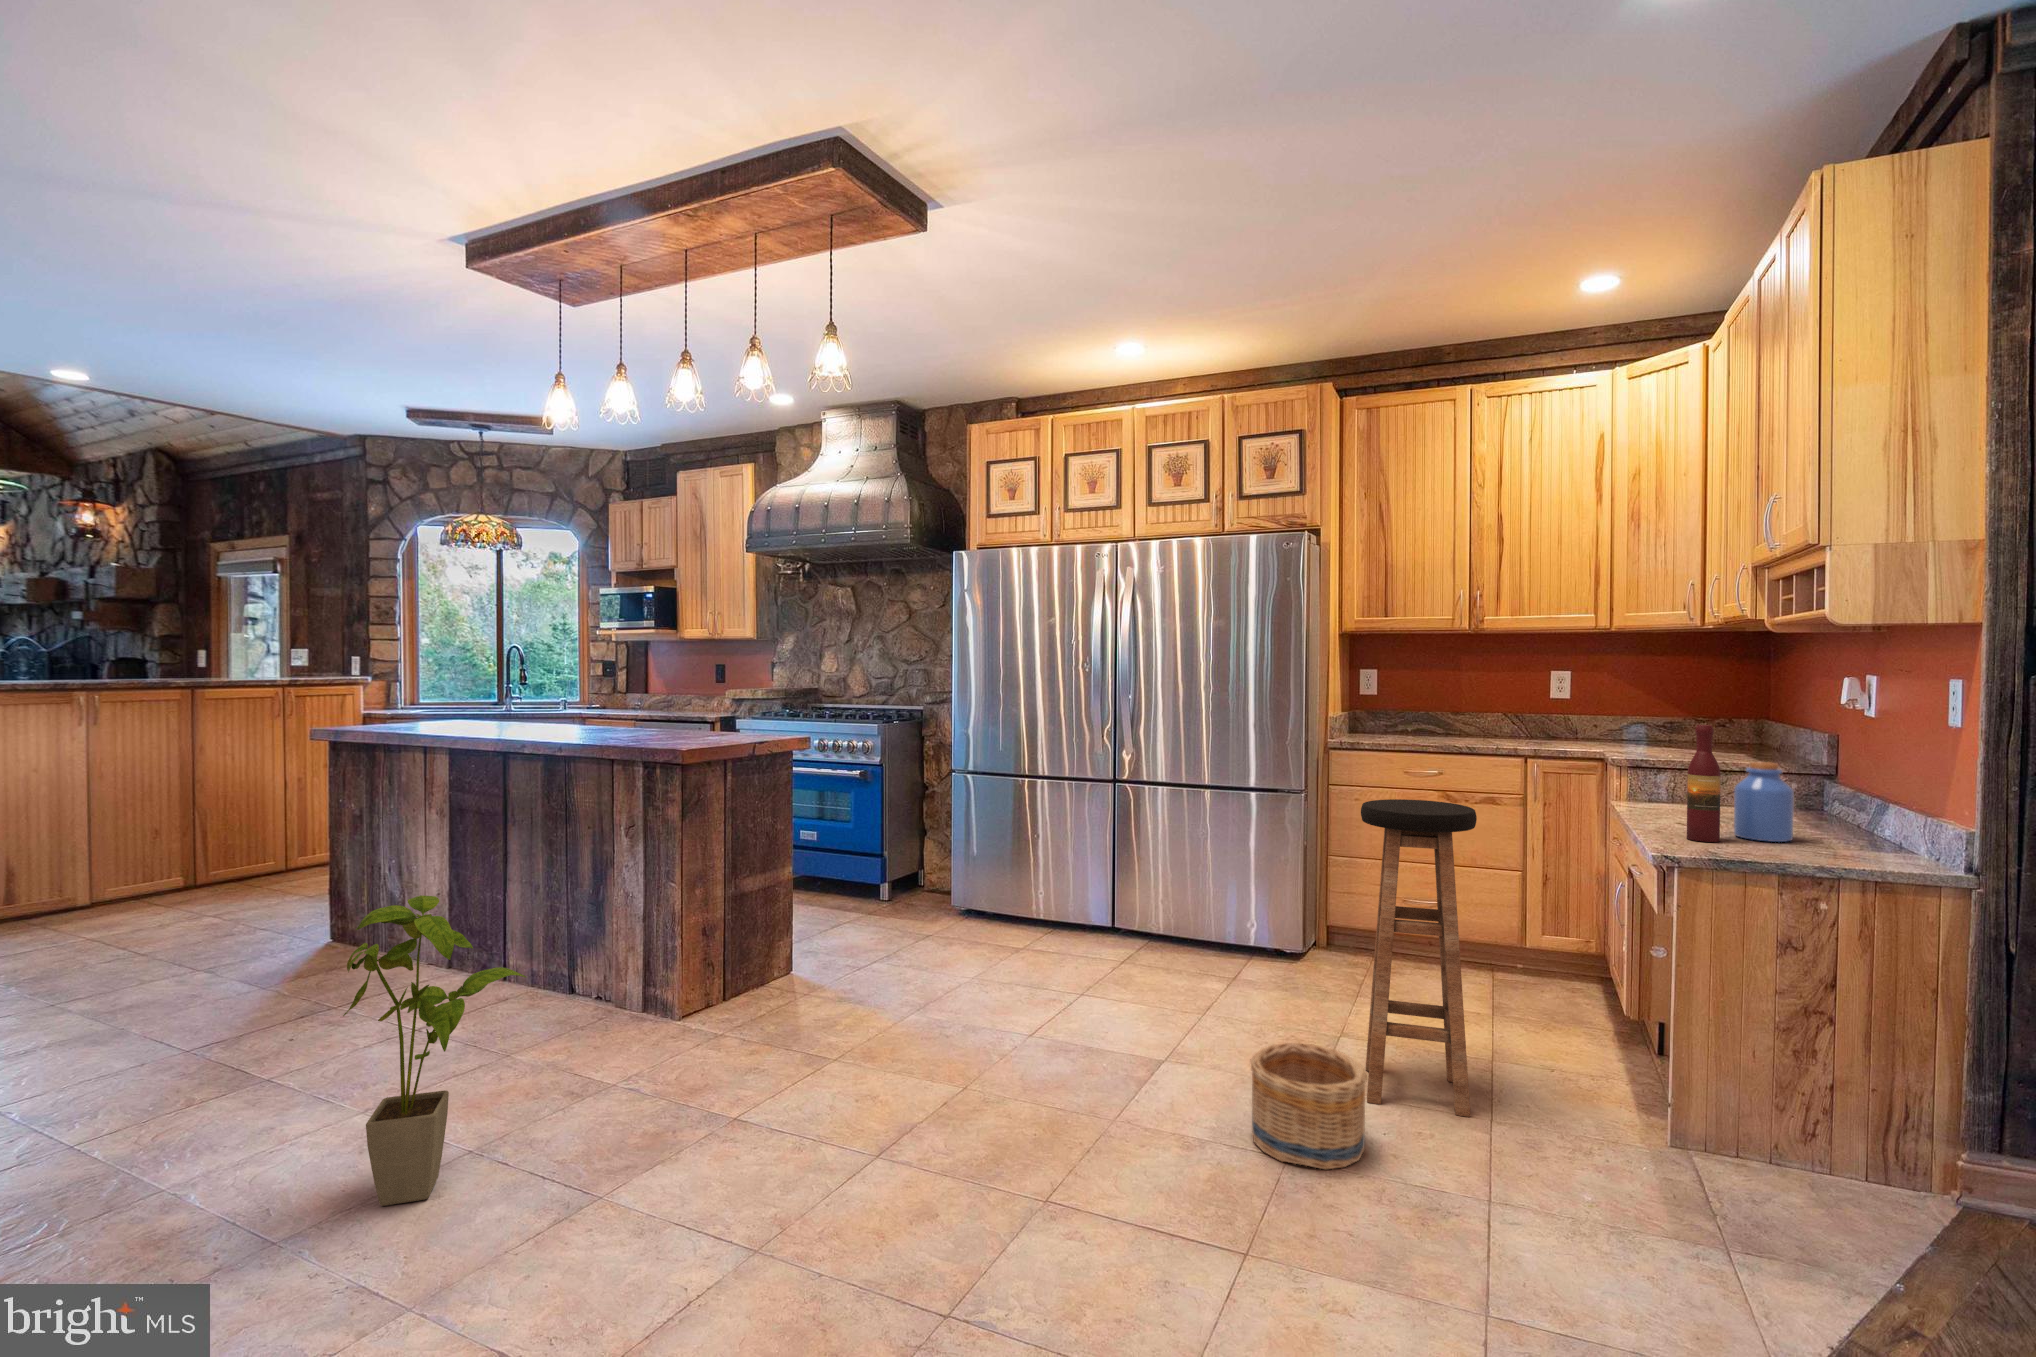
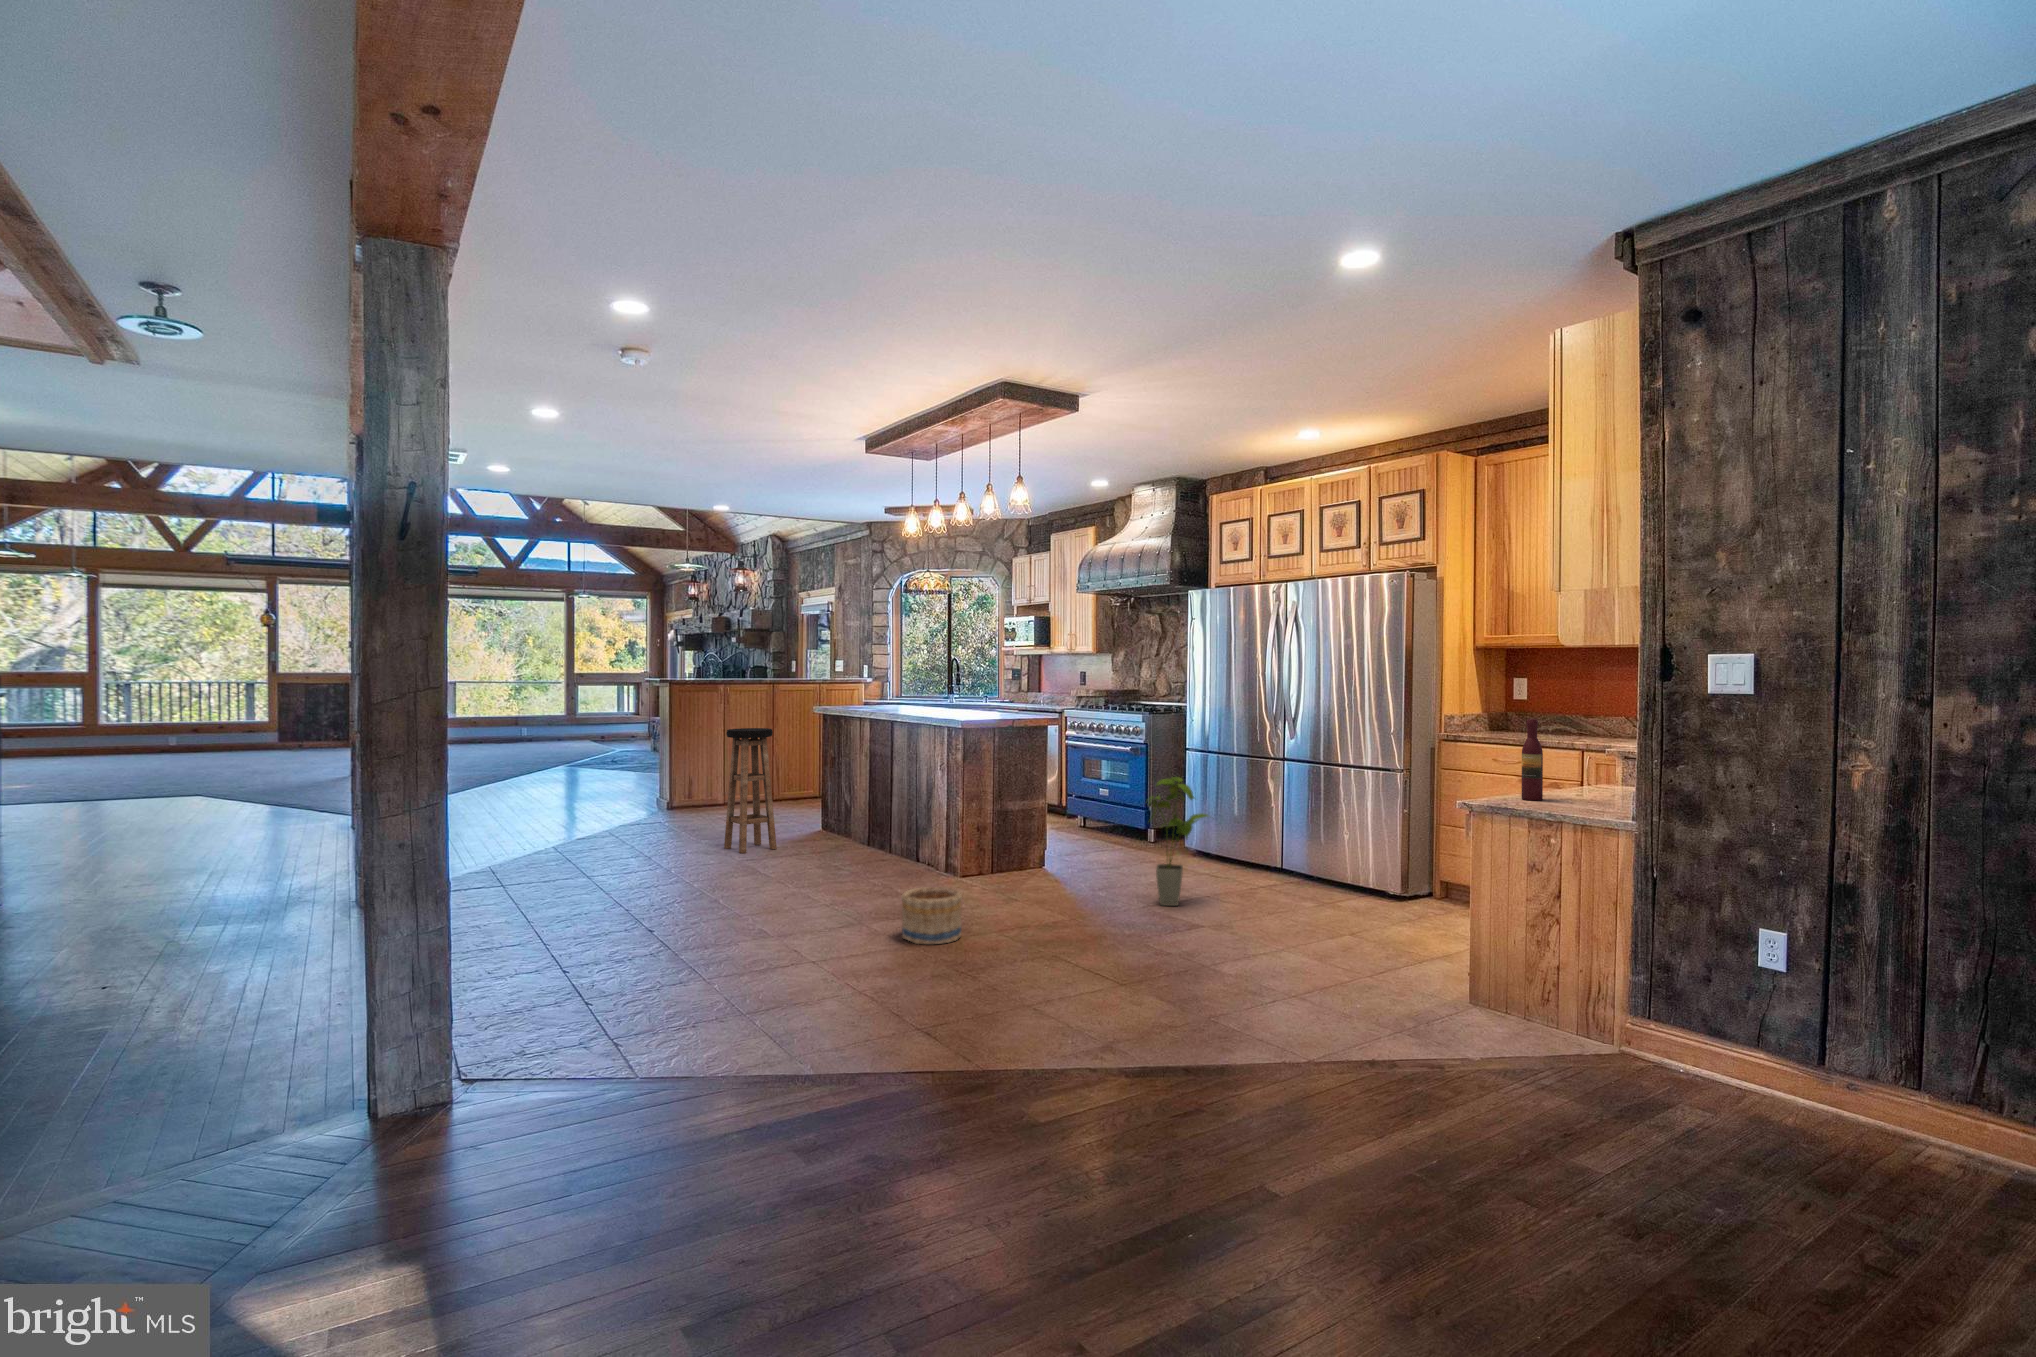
jar: present [1734,762,1794,842] -> none [1566,747,1604,803]
bar stool: present [1361,799,1477,1117] -> present [724,728,777,853]
house plant: present [343,895,526,1206] -> present [1148,777,1208,906]
basket: present [1250,1043,1367,1169] -> present [901,887,962,944]

